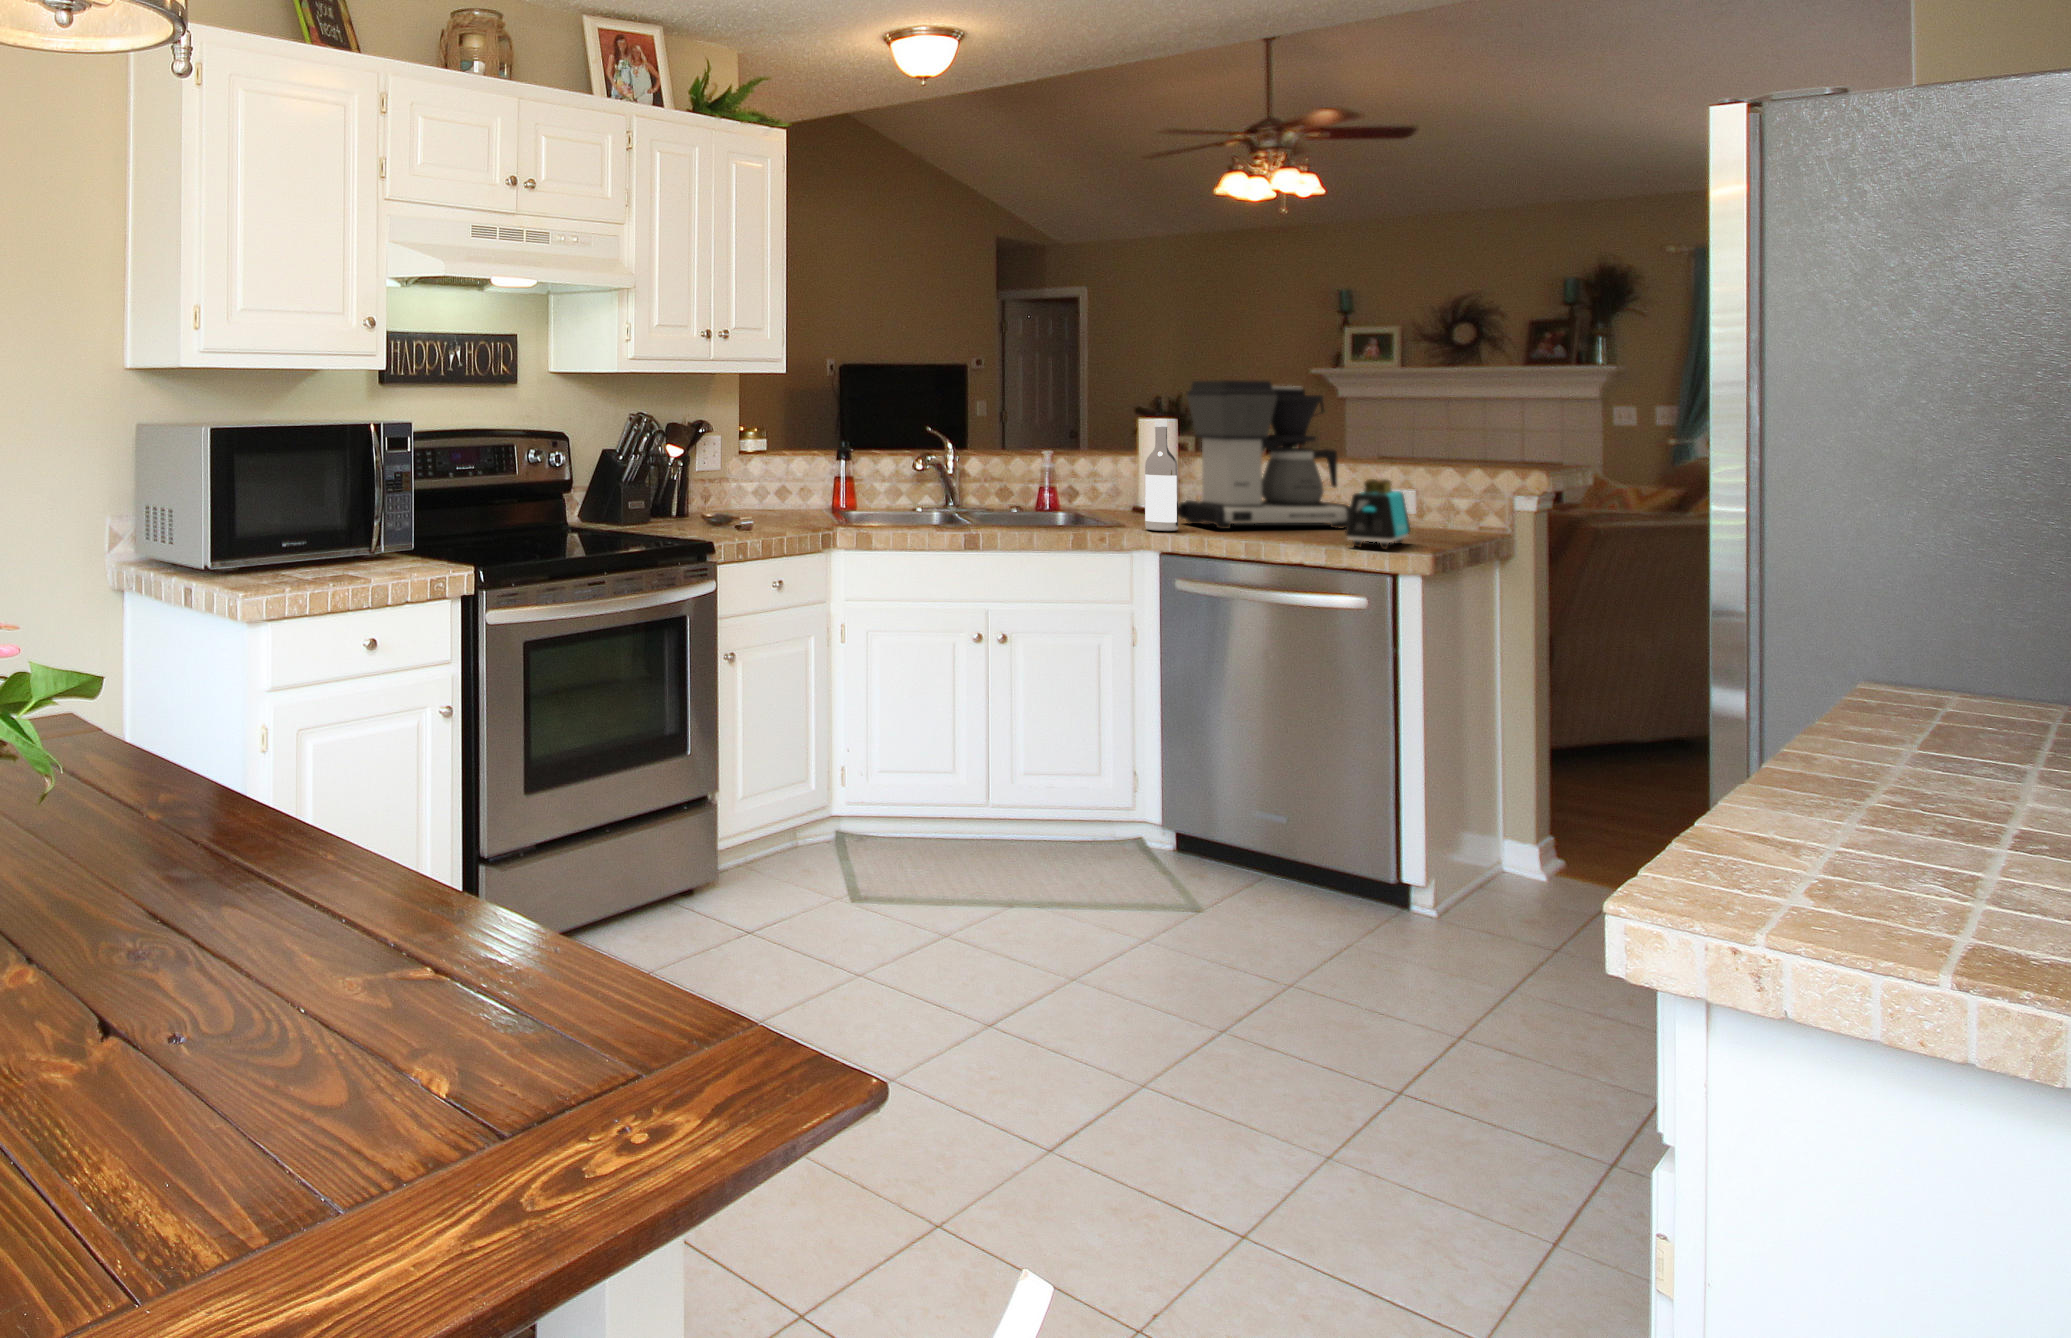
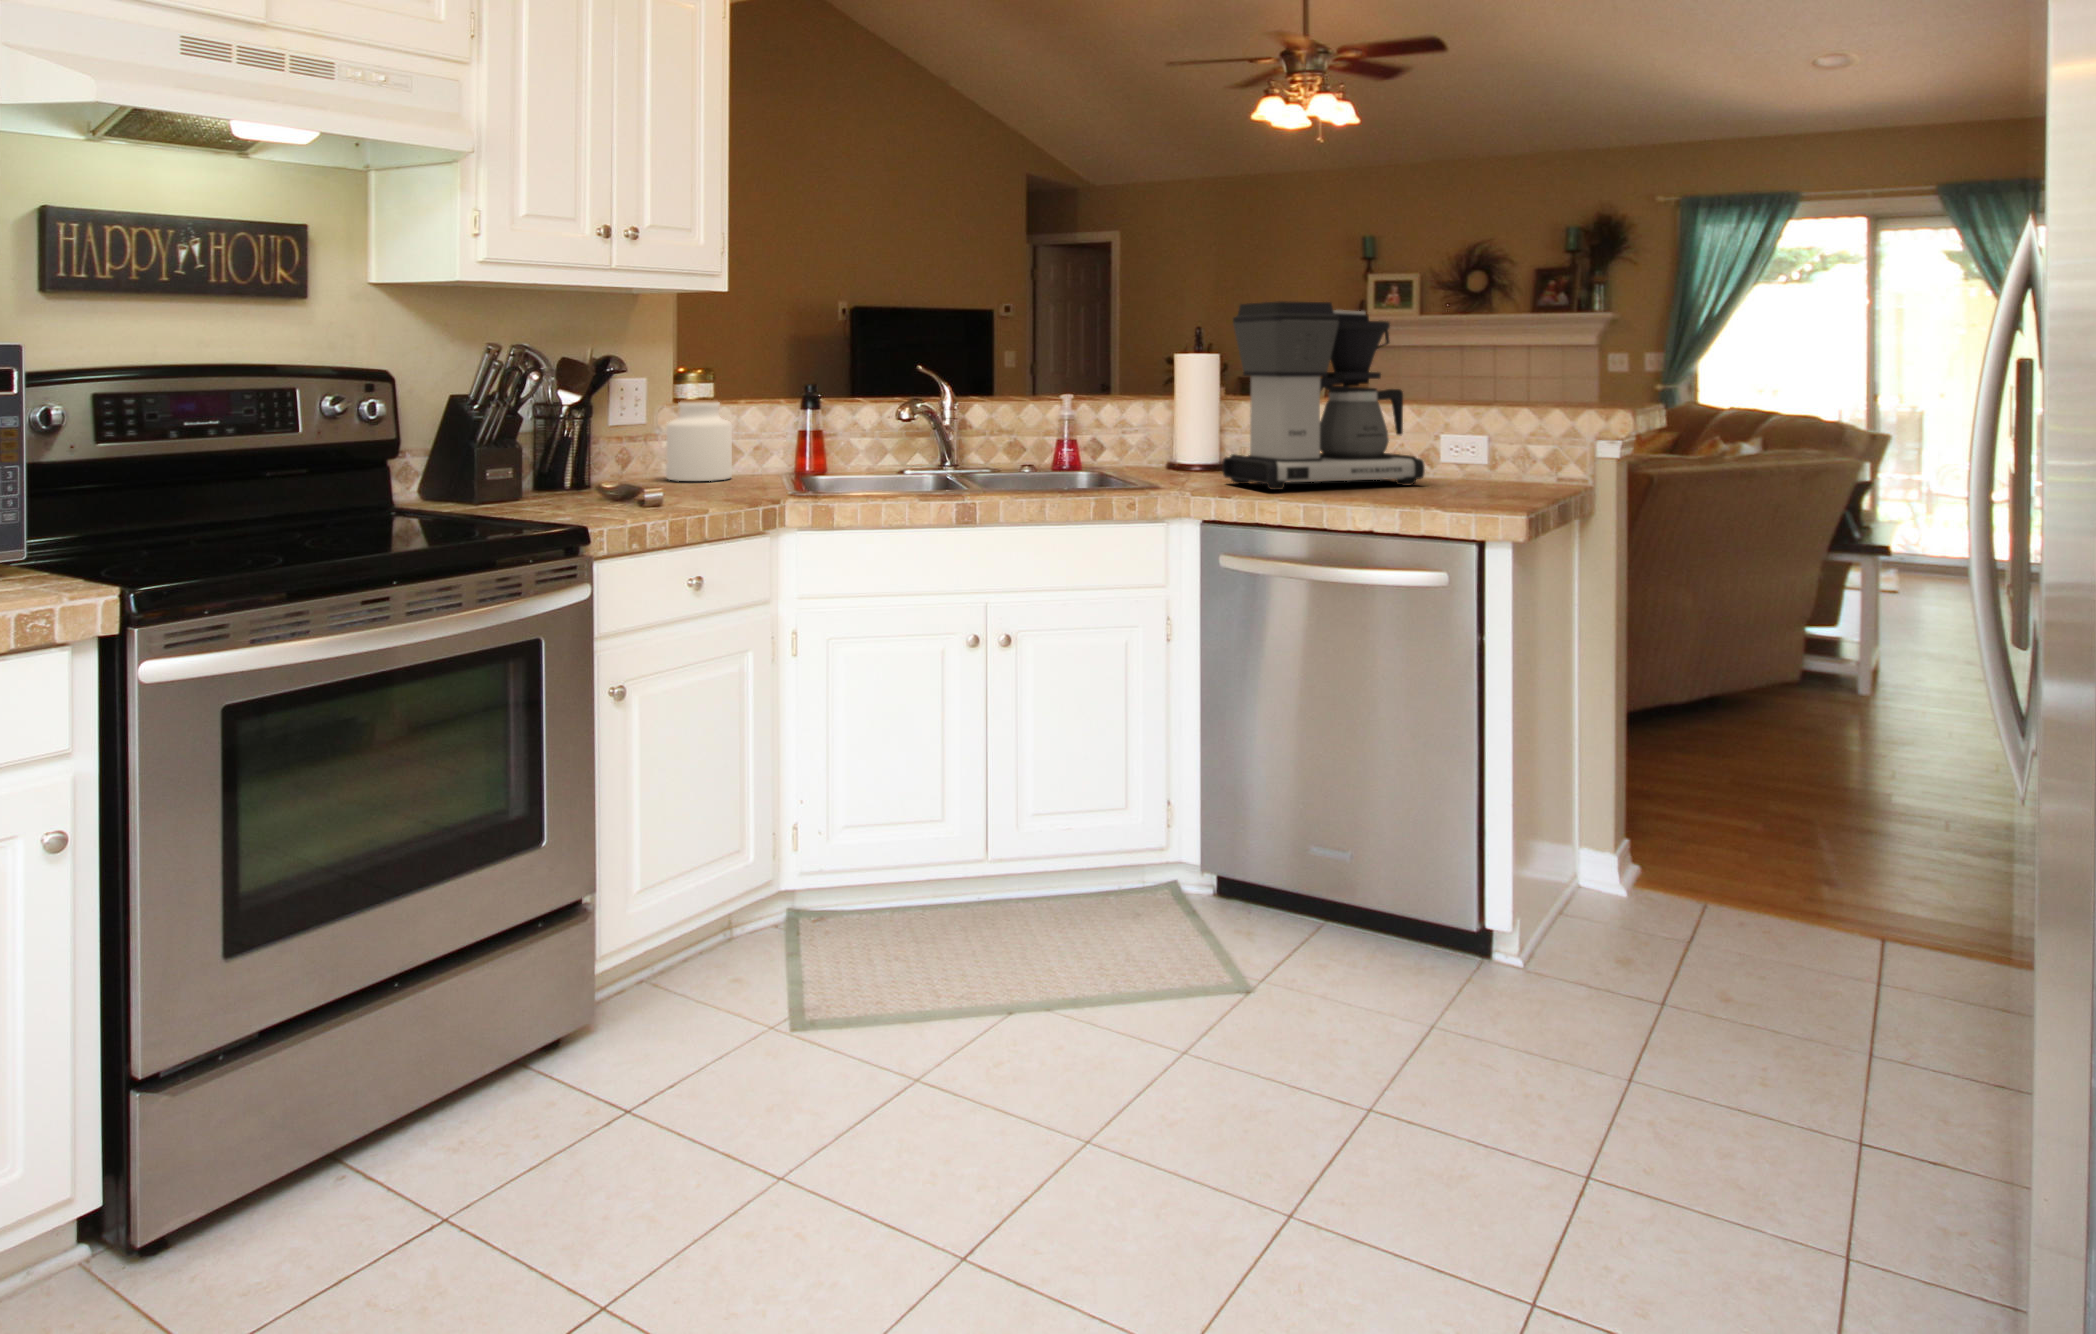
wine bottle: present [1145,419,1178,531] -> none [1184,351,1223,494]
jar: none [736,451,784,511] -> present [666,400,732,481]
toaster: present [1345,479,1410,549] -> none [1423,423,1494,511]

